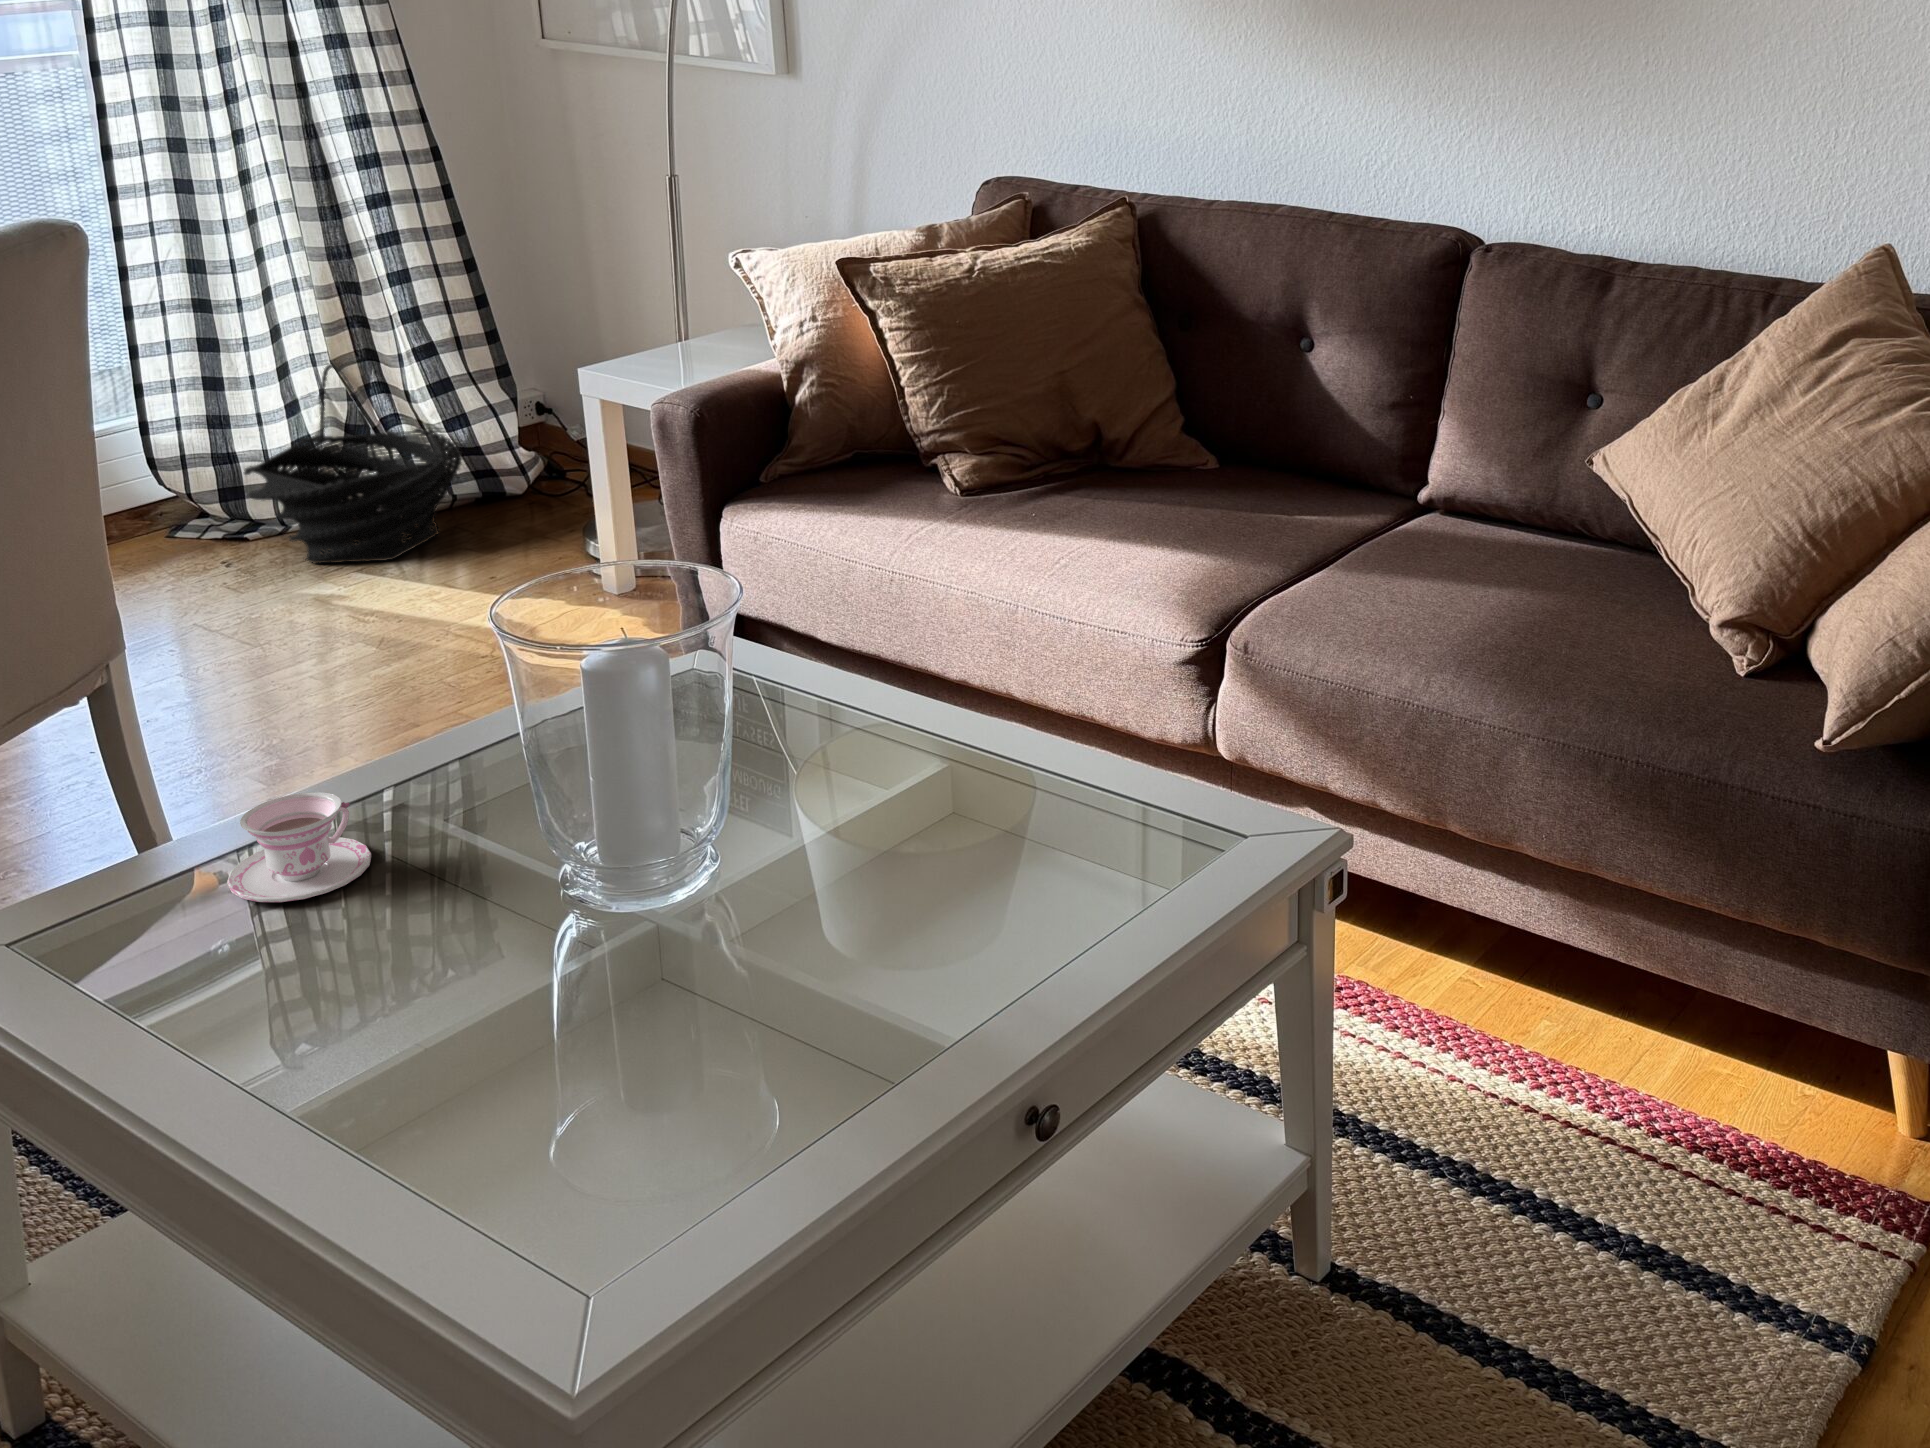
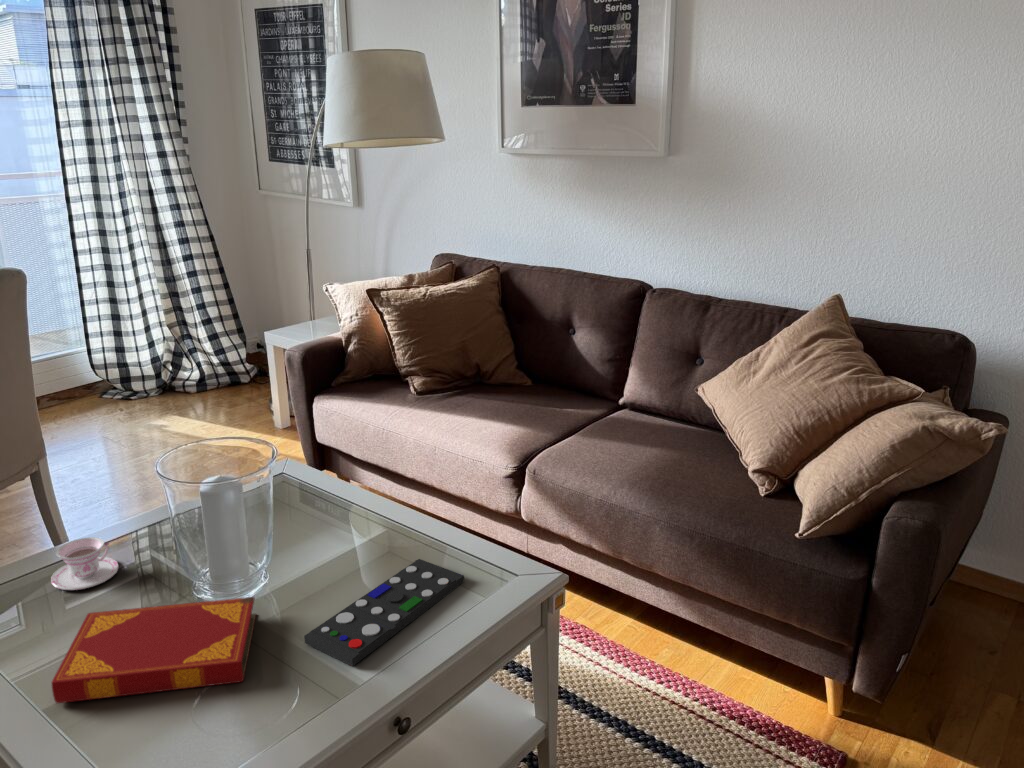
basket: present [244,364,462,563] -> none [128,326,220,410]
remote control: none [810,814,1128,1015] -> present [304,559,464,666]
hardback book: none [300,893,695,1106] -> present [52,597,256,703]

